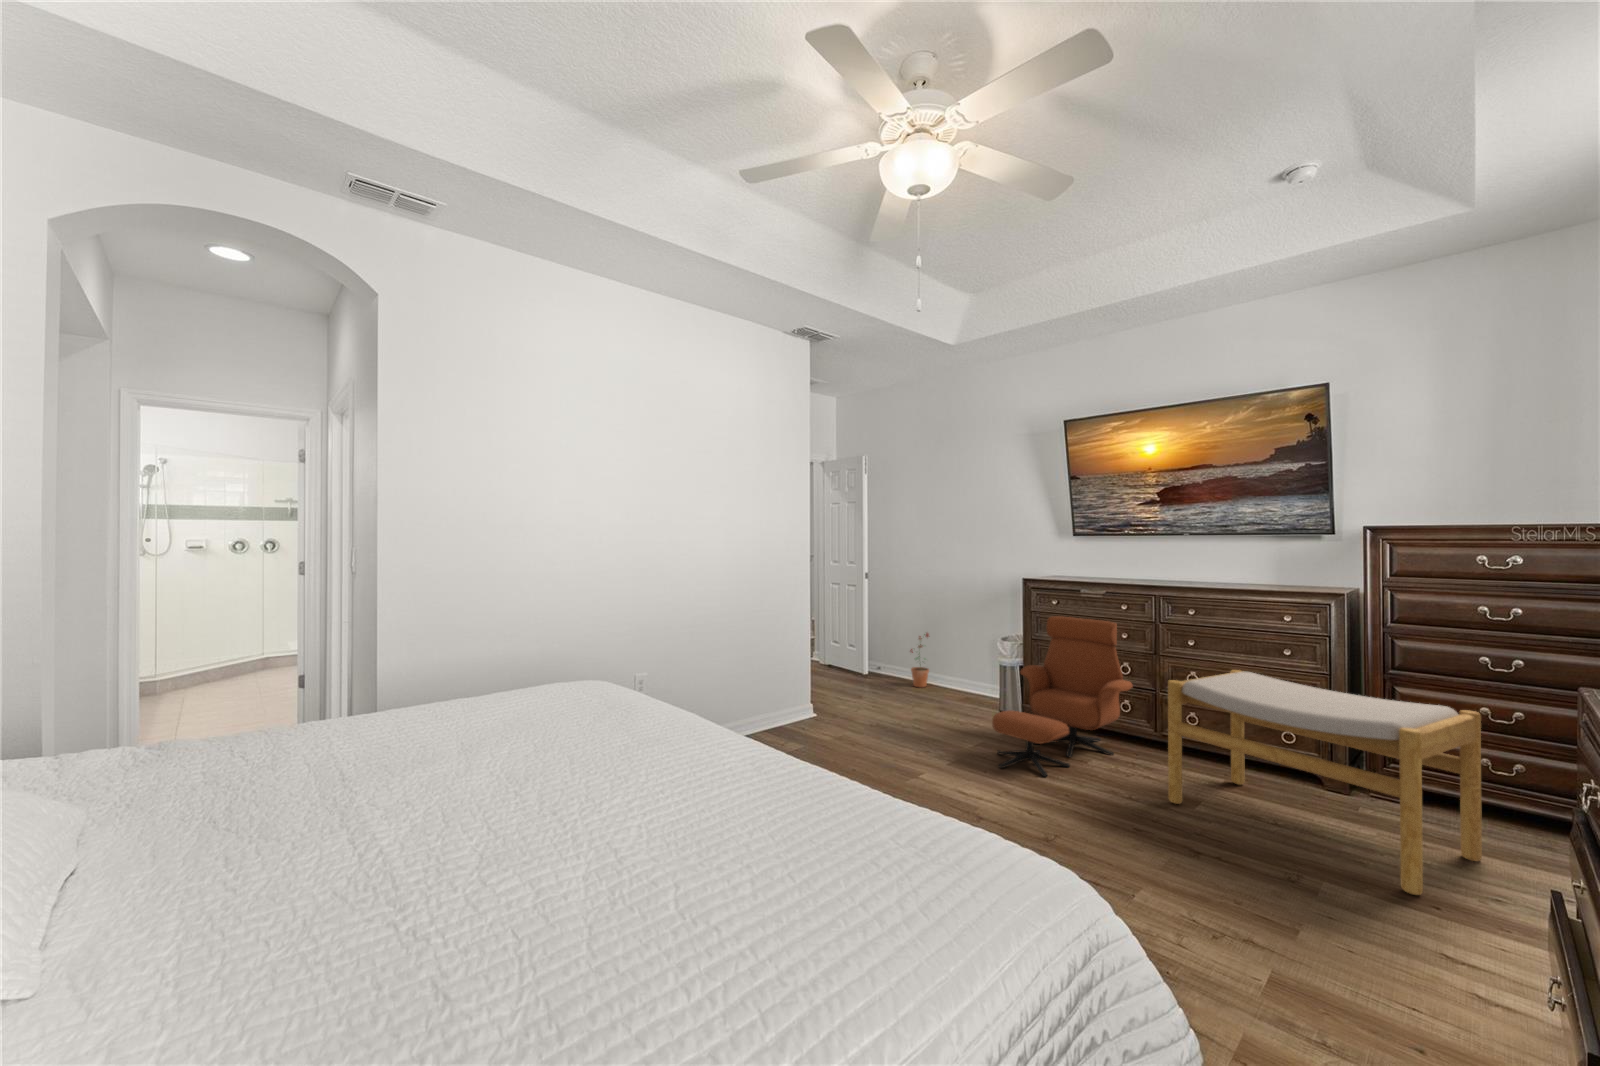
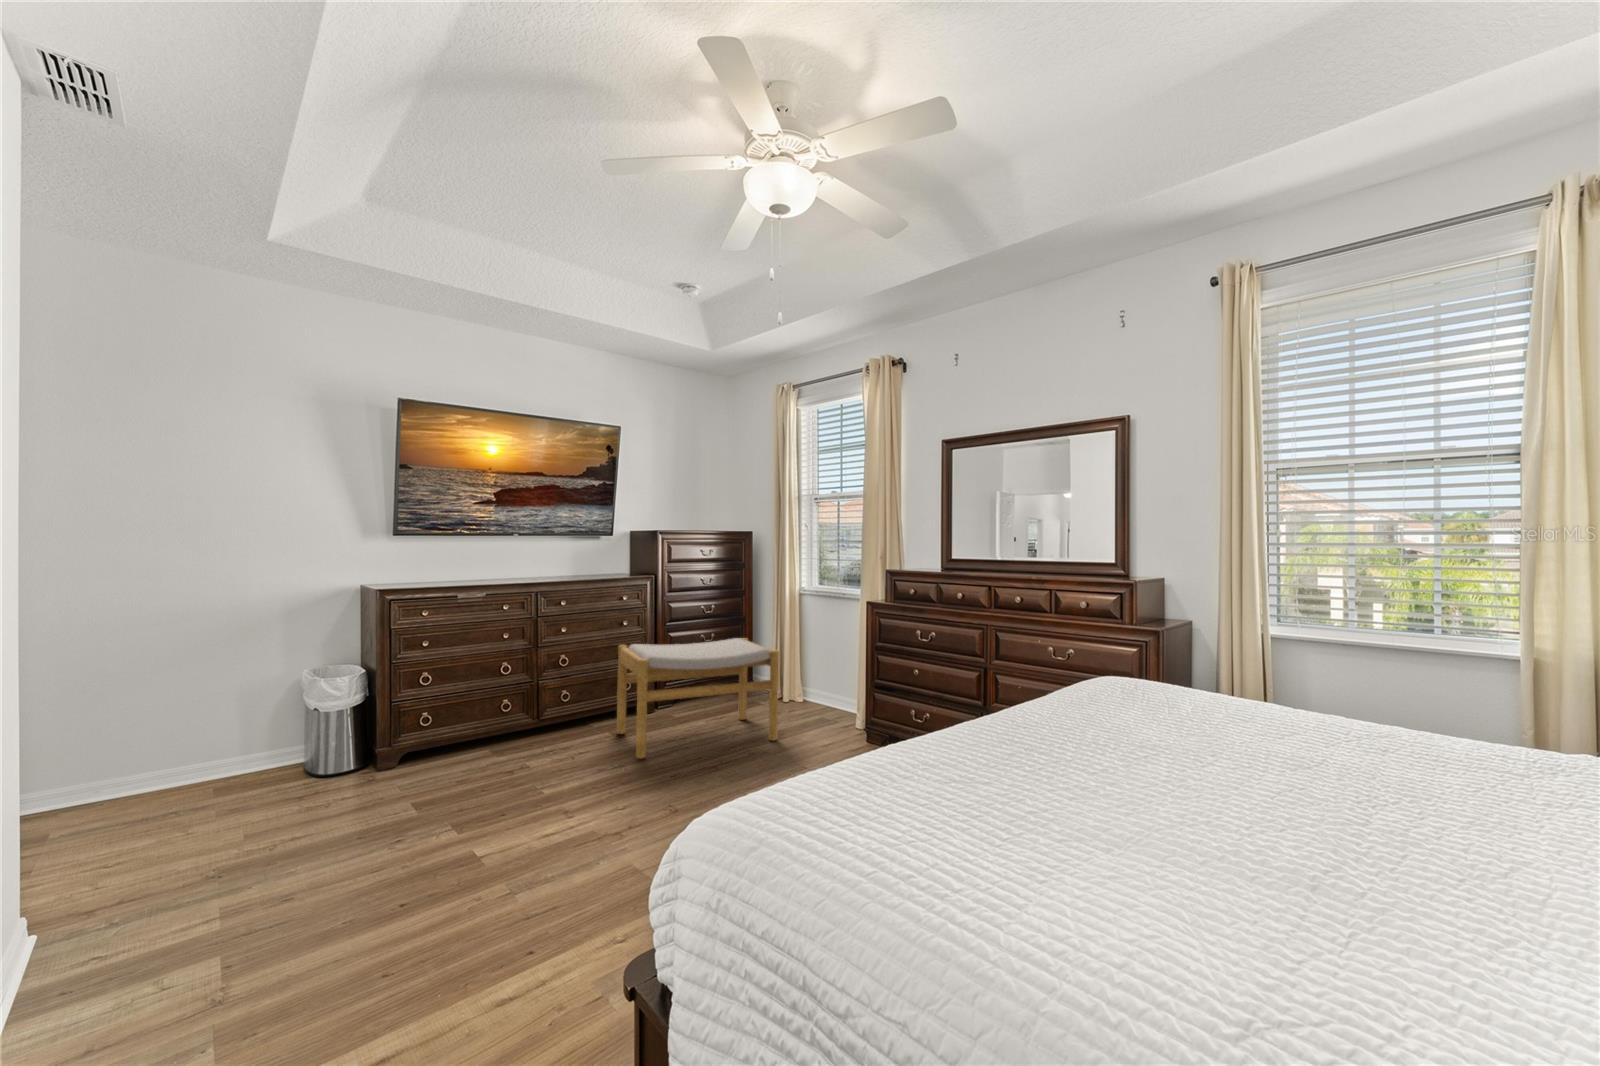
lounge chair: present [992,616,1133,777] -> none [421,624,555,805]
potted plant: present [910,633,929,687] -> none [62,704,116,809]

